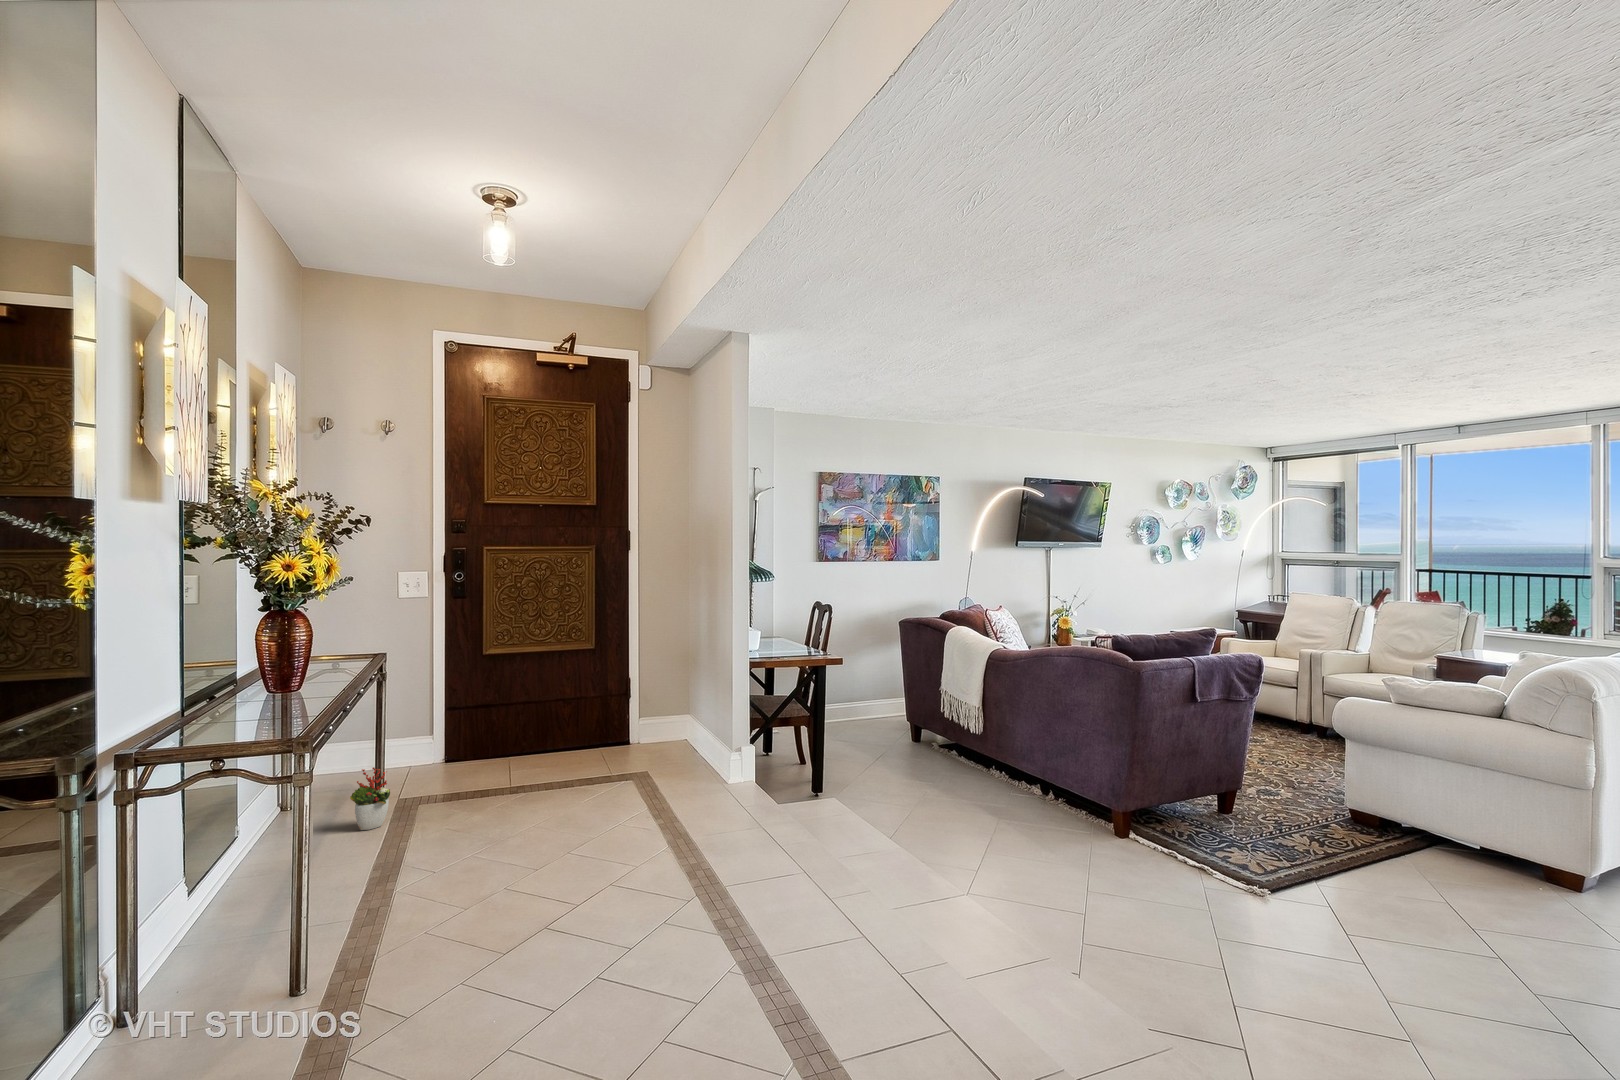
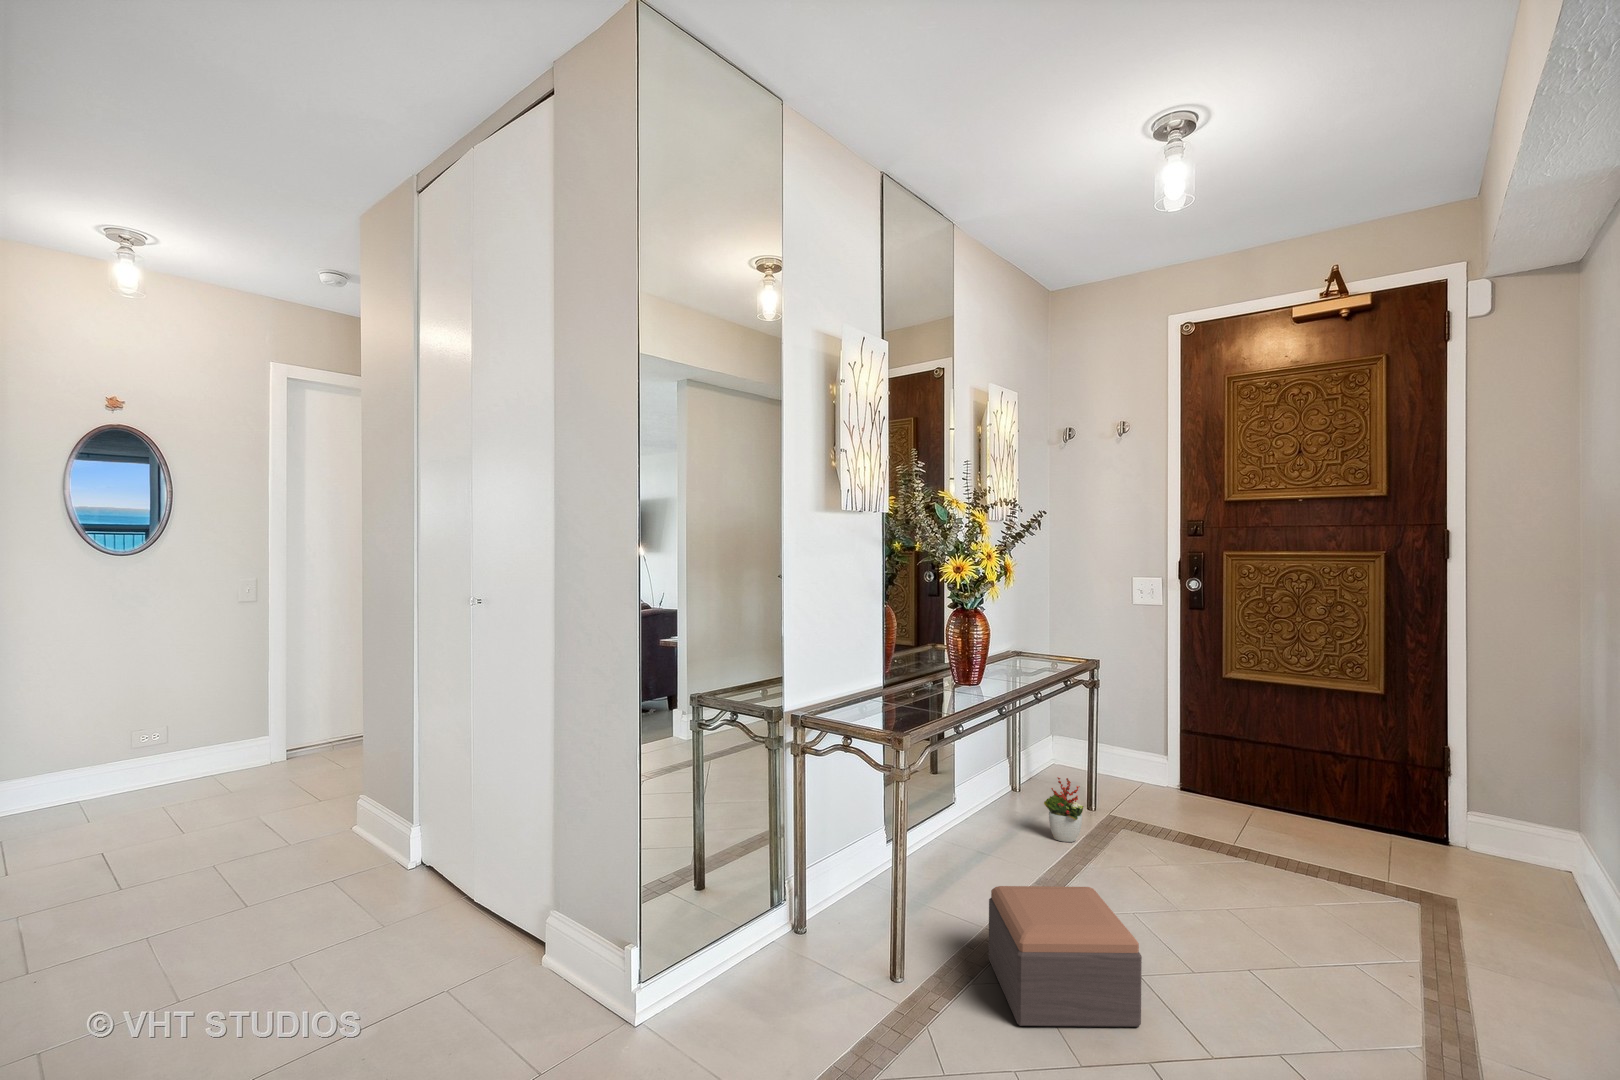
footstool: none [376,835,527,962] -> present [988,886,1142,1027]

